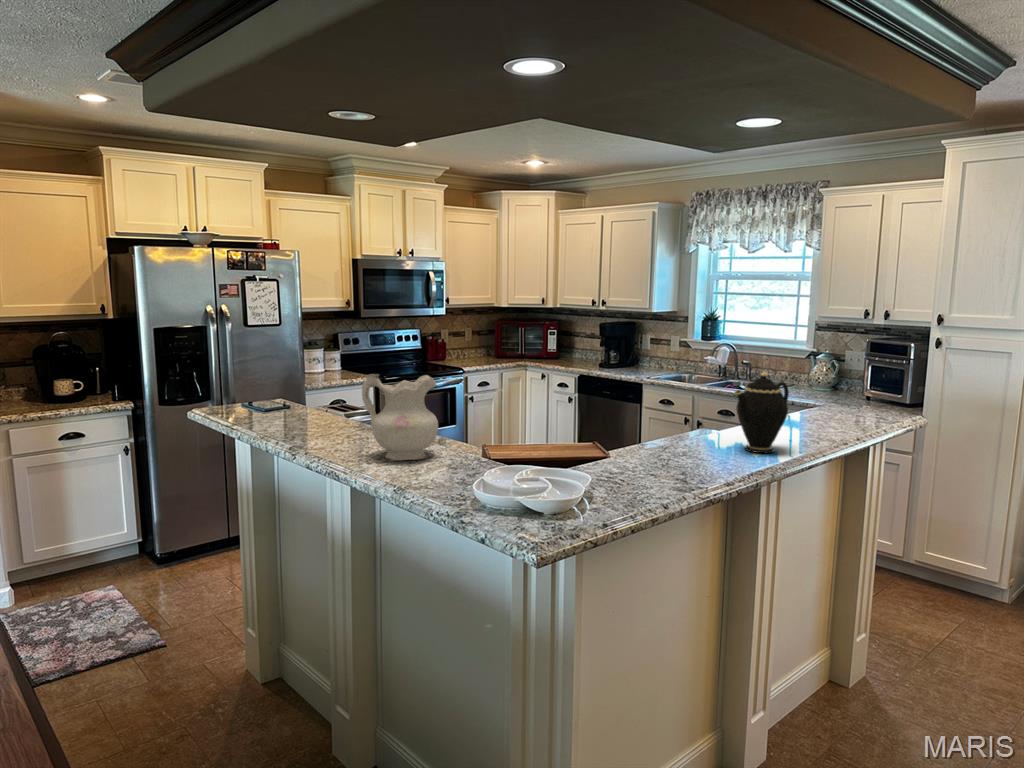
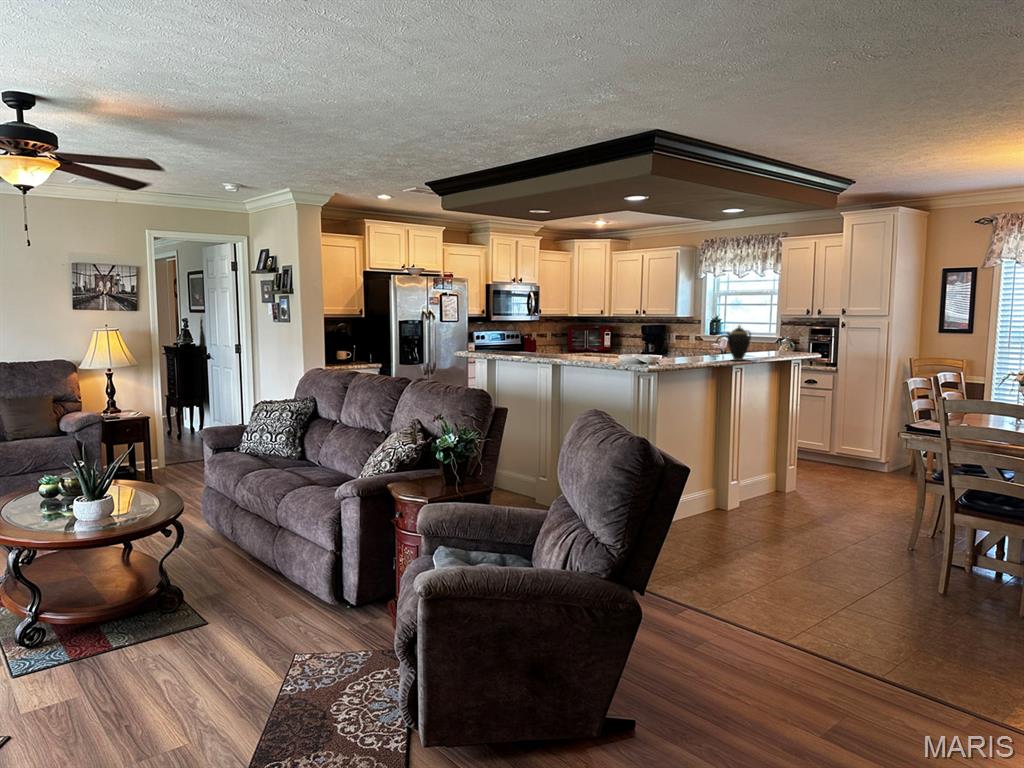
ceramic pitcher: present [362,374,438,460] -> none [565,324,597,361]

